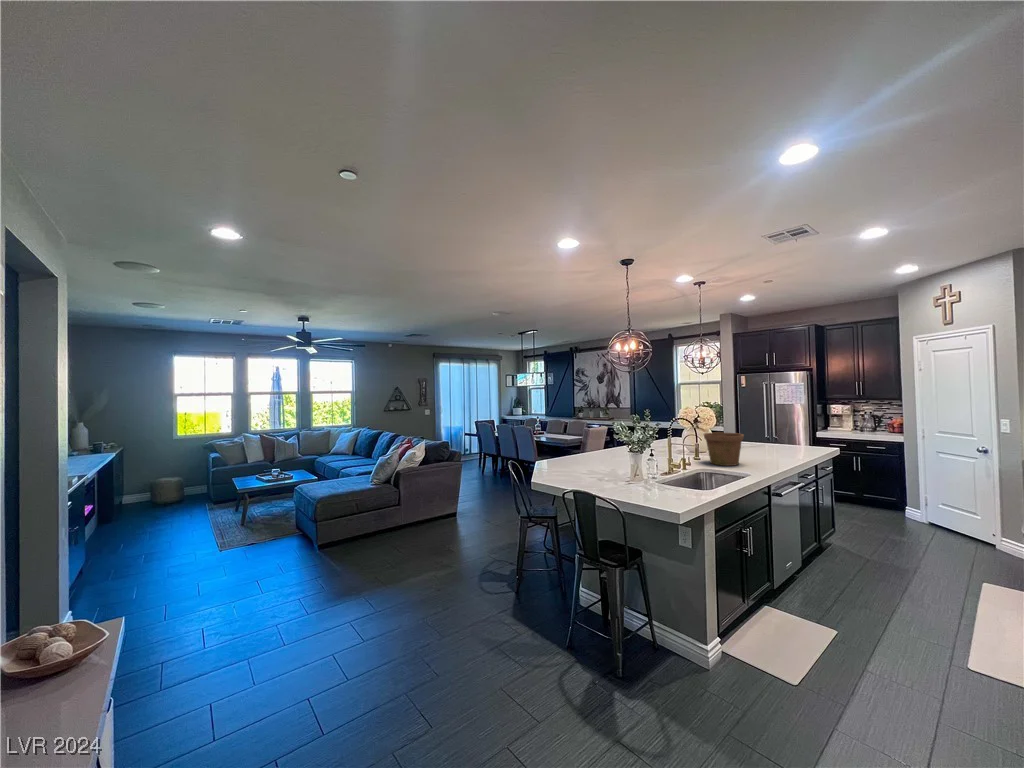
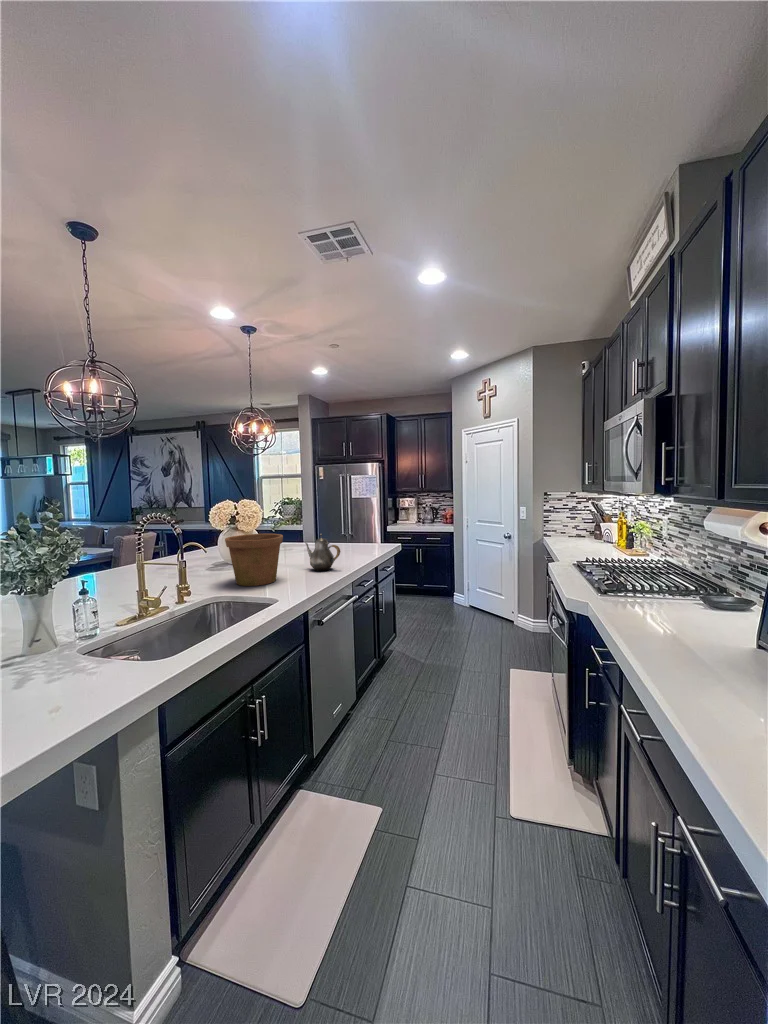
teapot: none [755,435,787,462] -> present [305,534,341,571]

